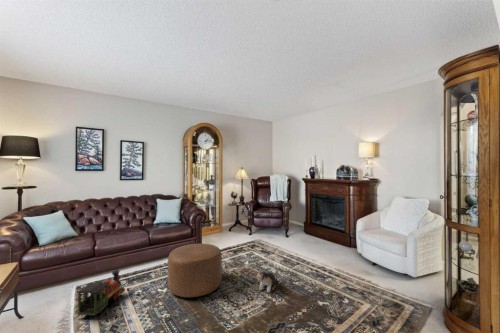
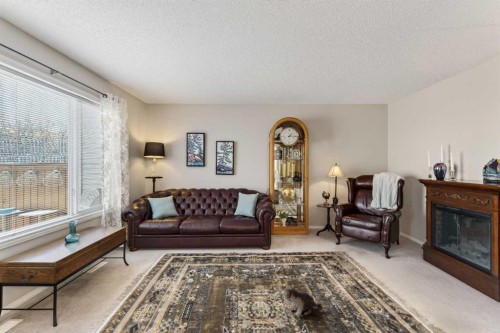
ottoman: present [168,244,222,297] -> none [209,240,261,293]
toy train: present [77,270,125,316] -> none [143,249,183,280]

